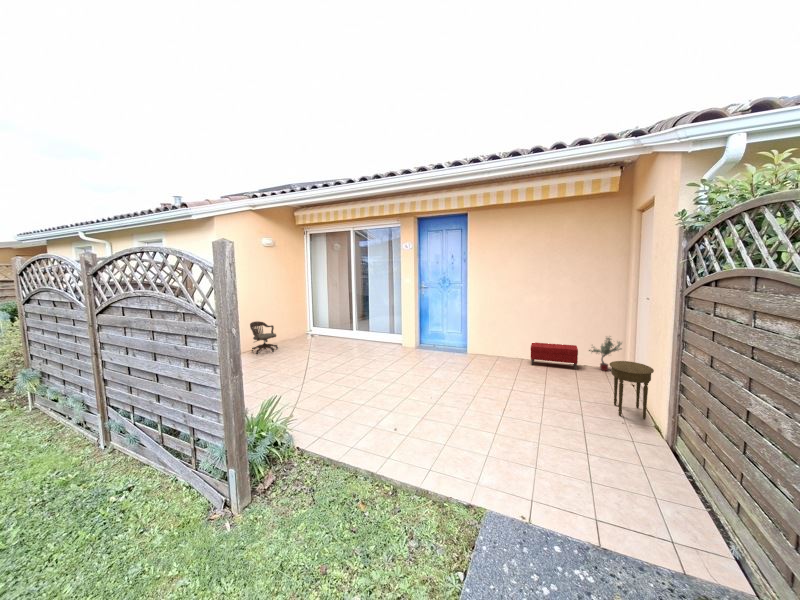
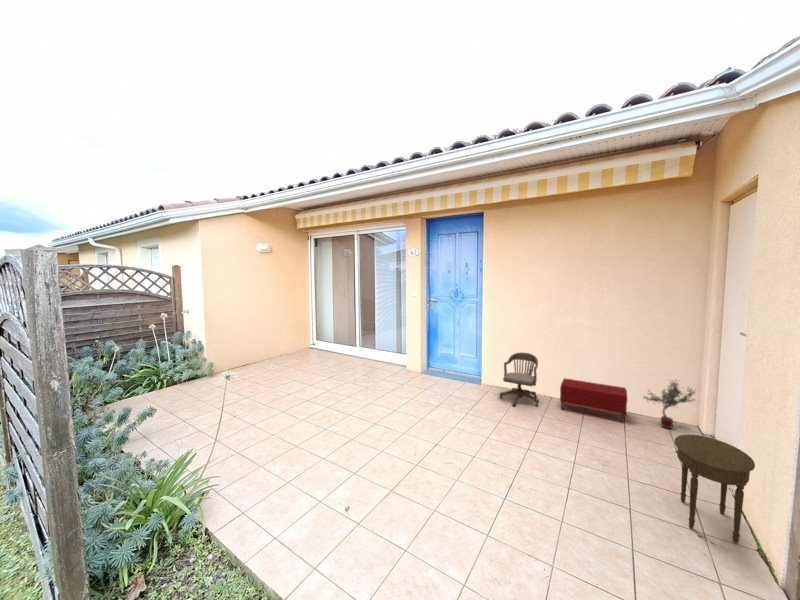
chair: present [250,321,278,354] -> present [500,353,539,406]

